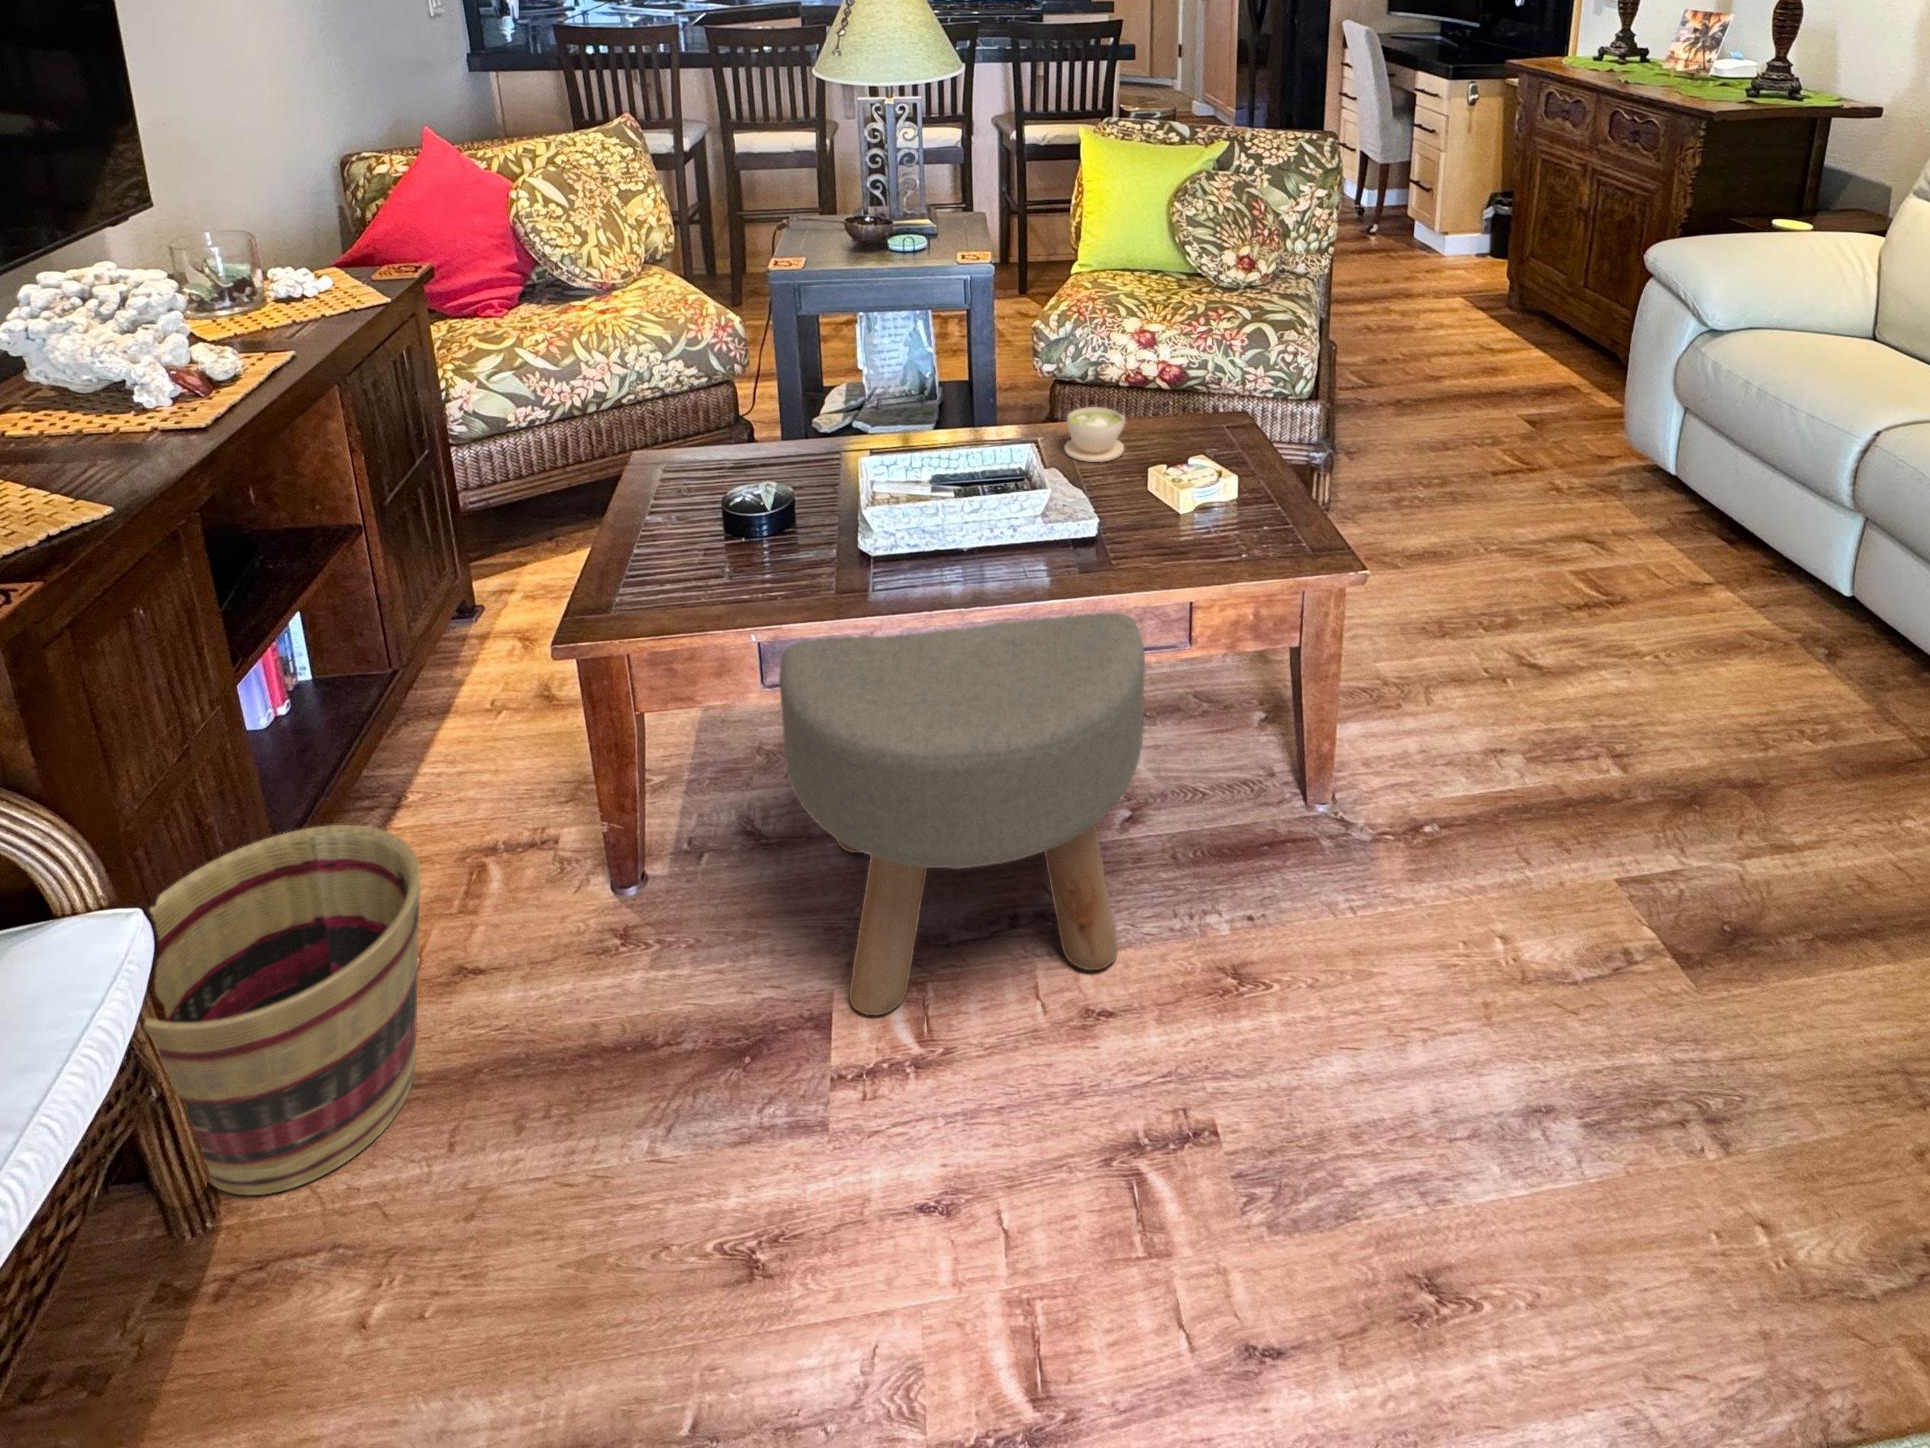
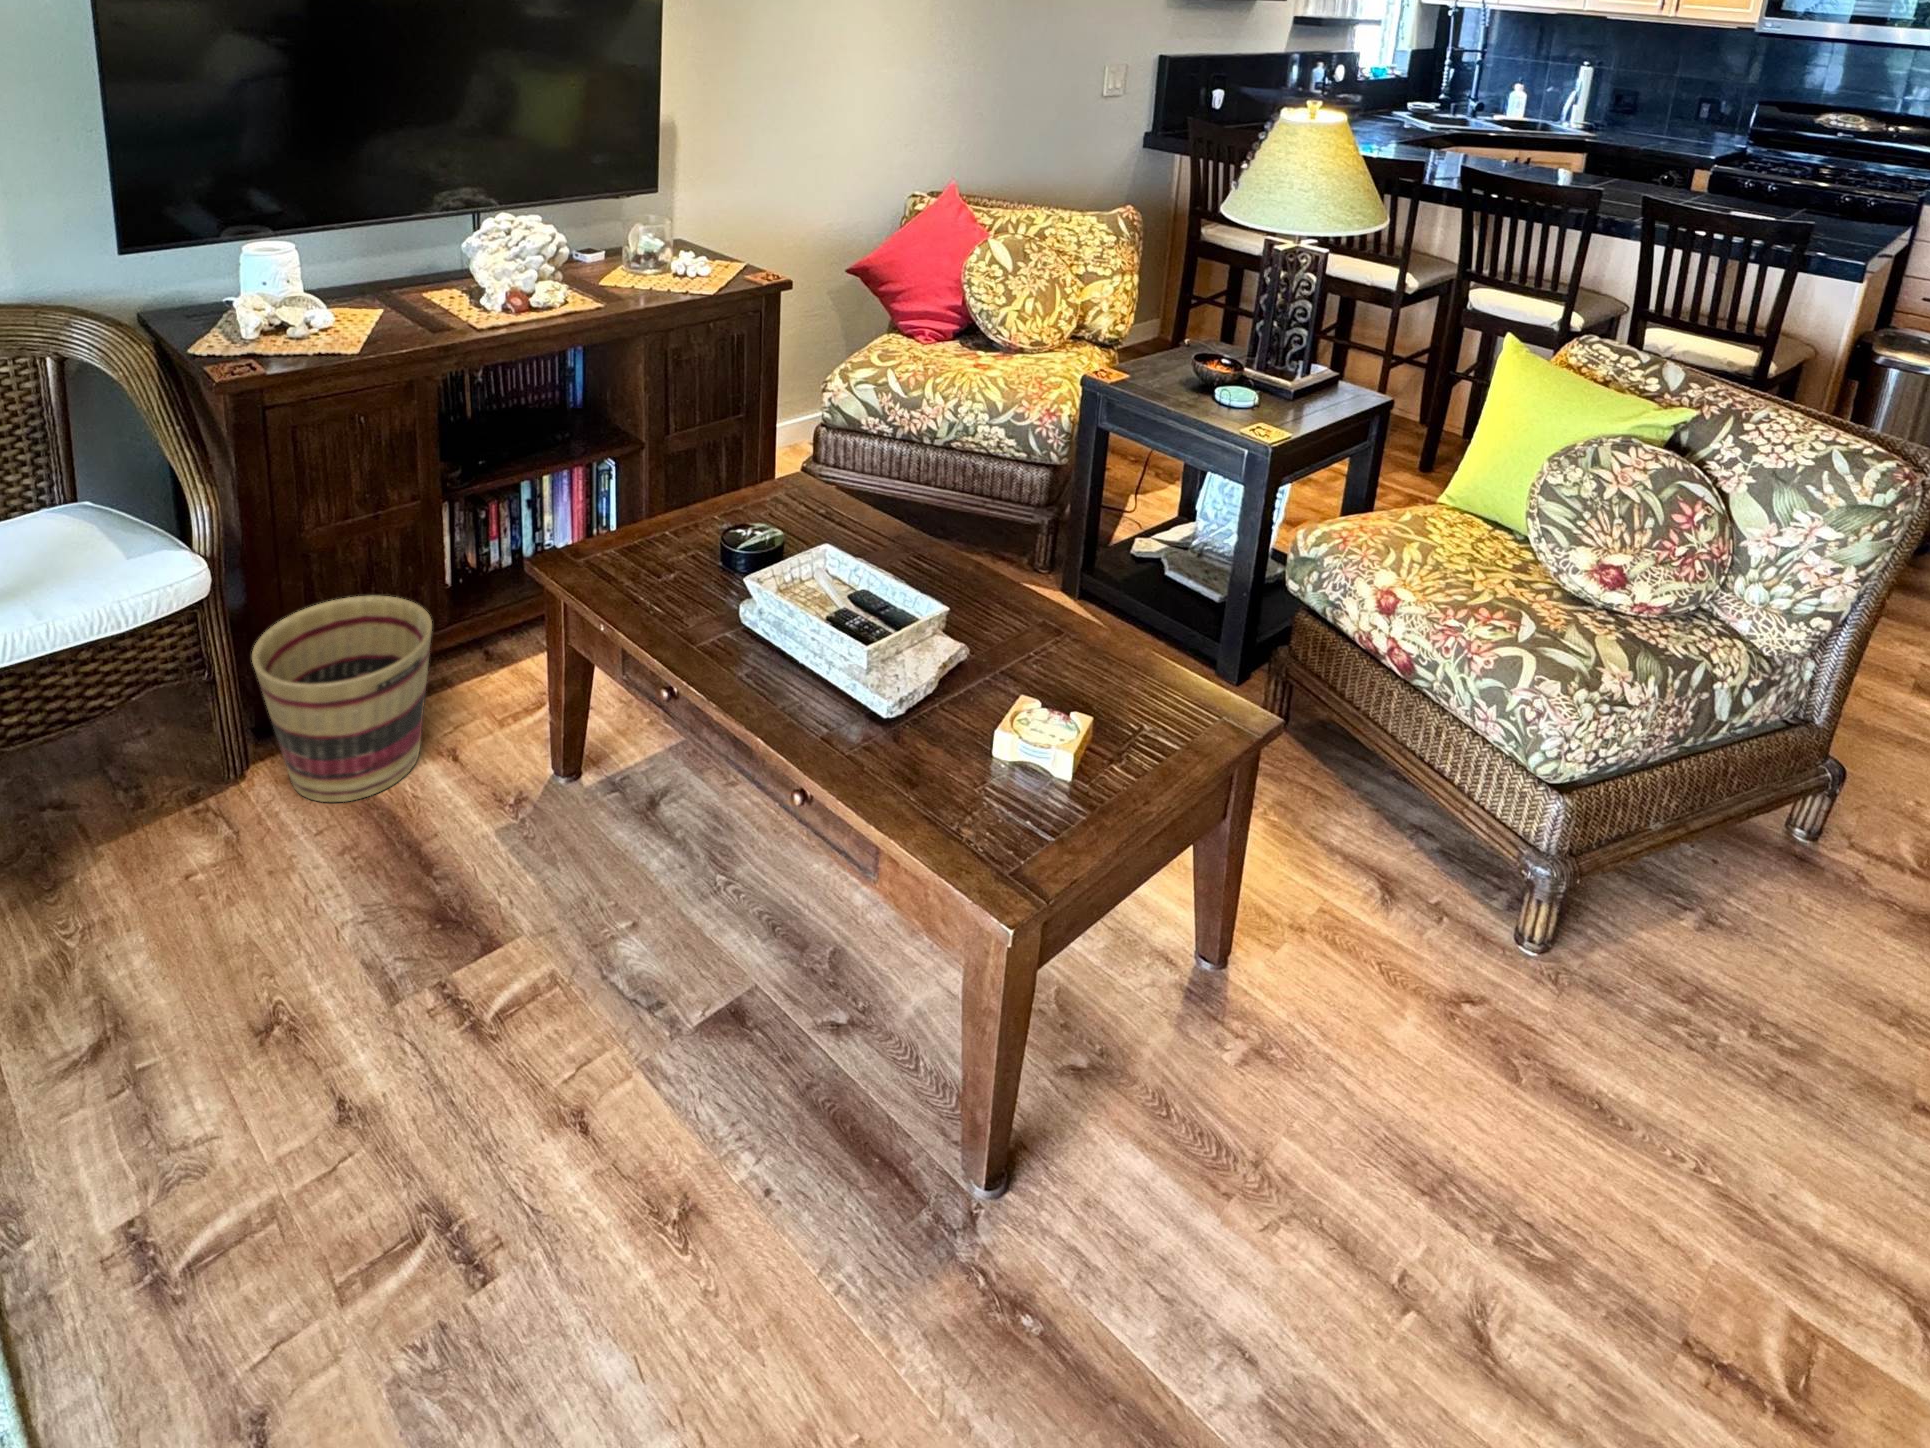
coffee cup: present [1065,407,1125,462] -> none [999,613,1075,683]
ottoman: present [779,613,1145,1015] -> none [502,644,843,1103]

